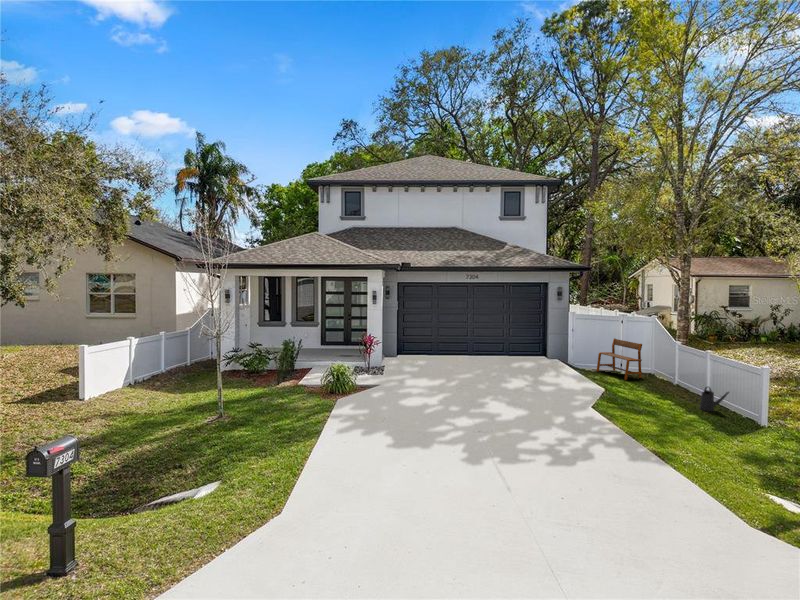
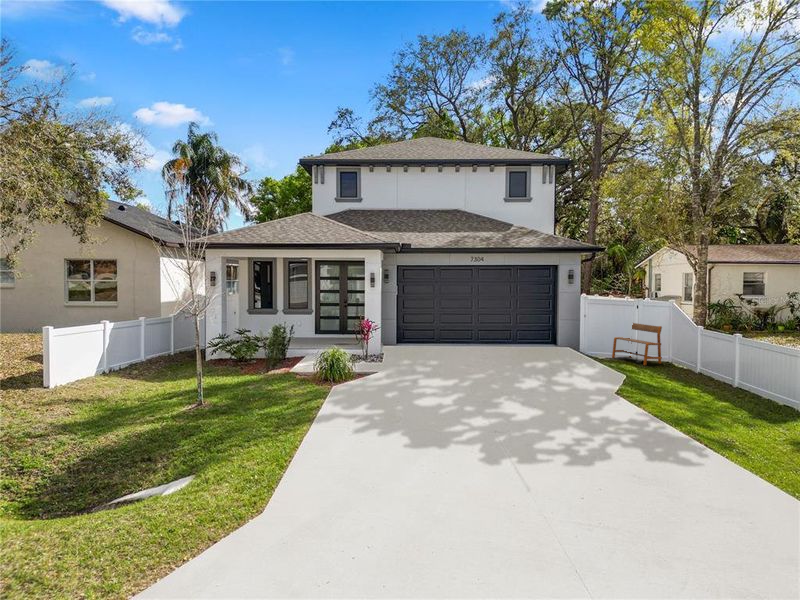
watering can: present [697,387,729,412] -> none [727,366,764,394]

